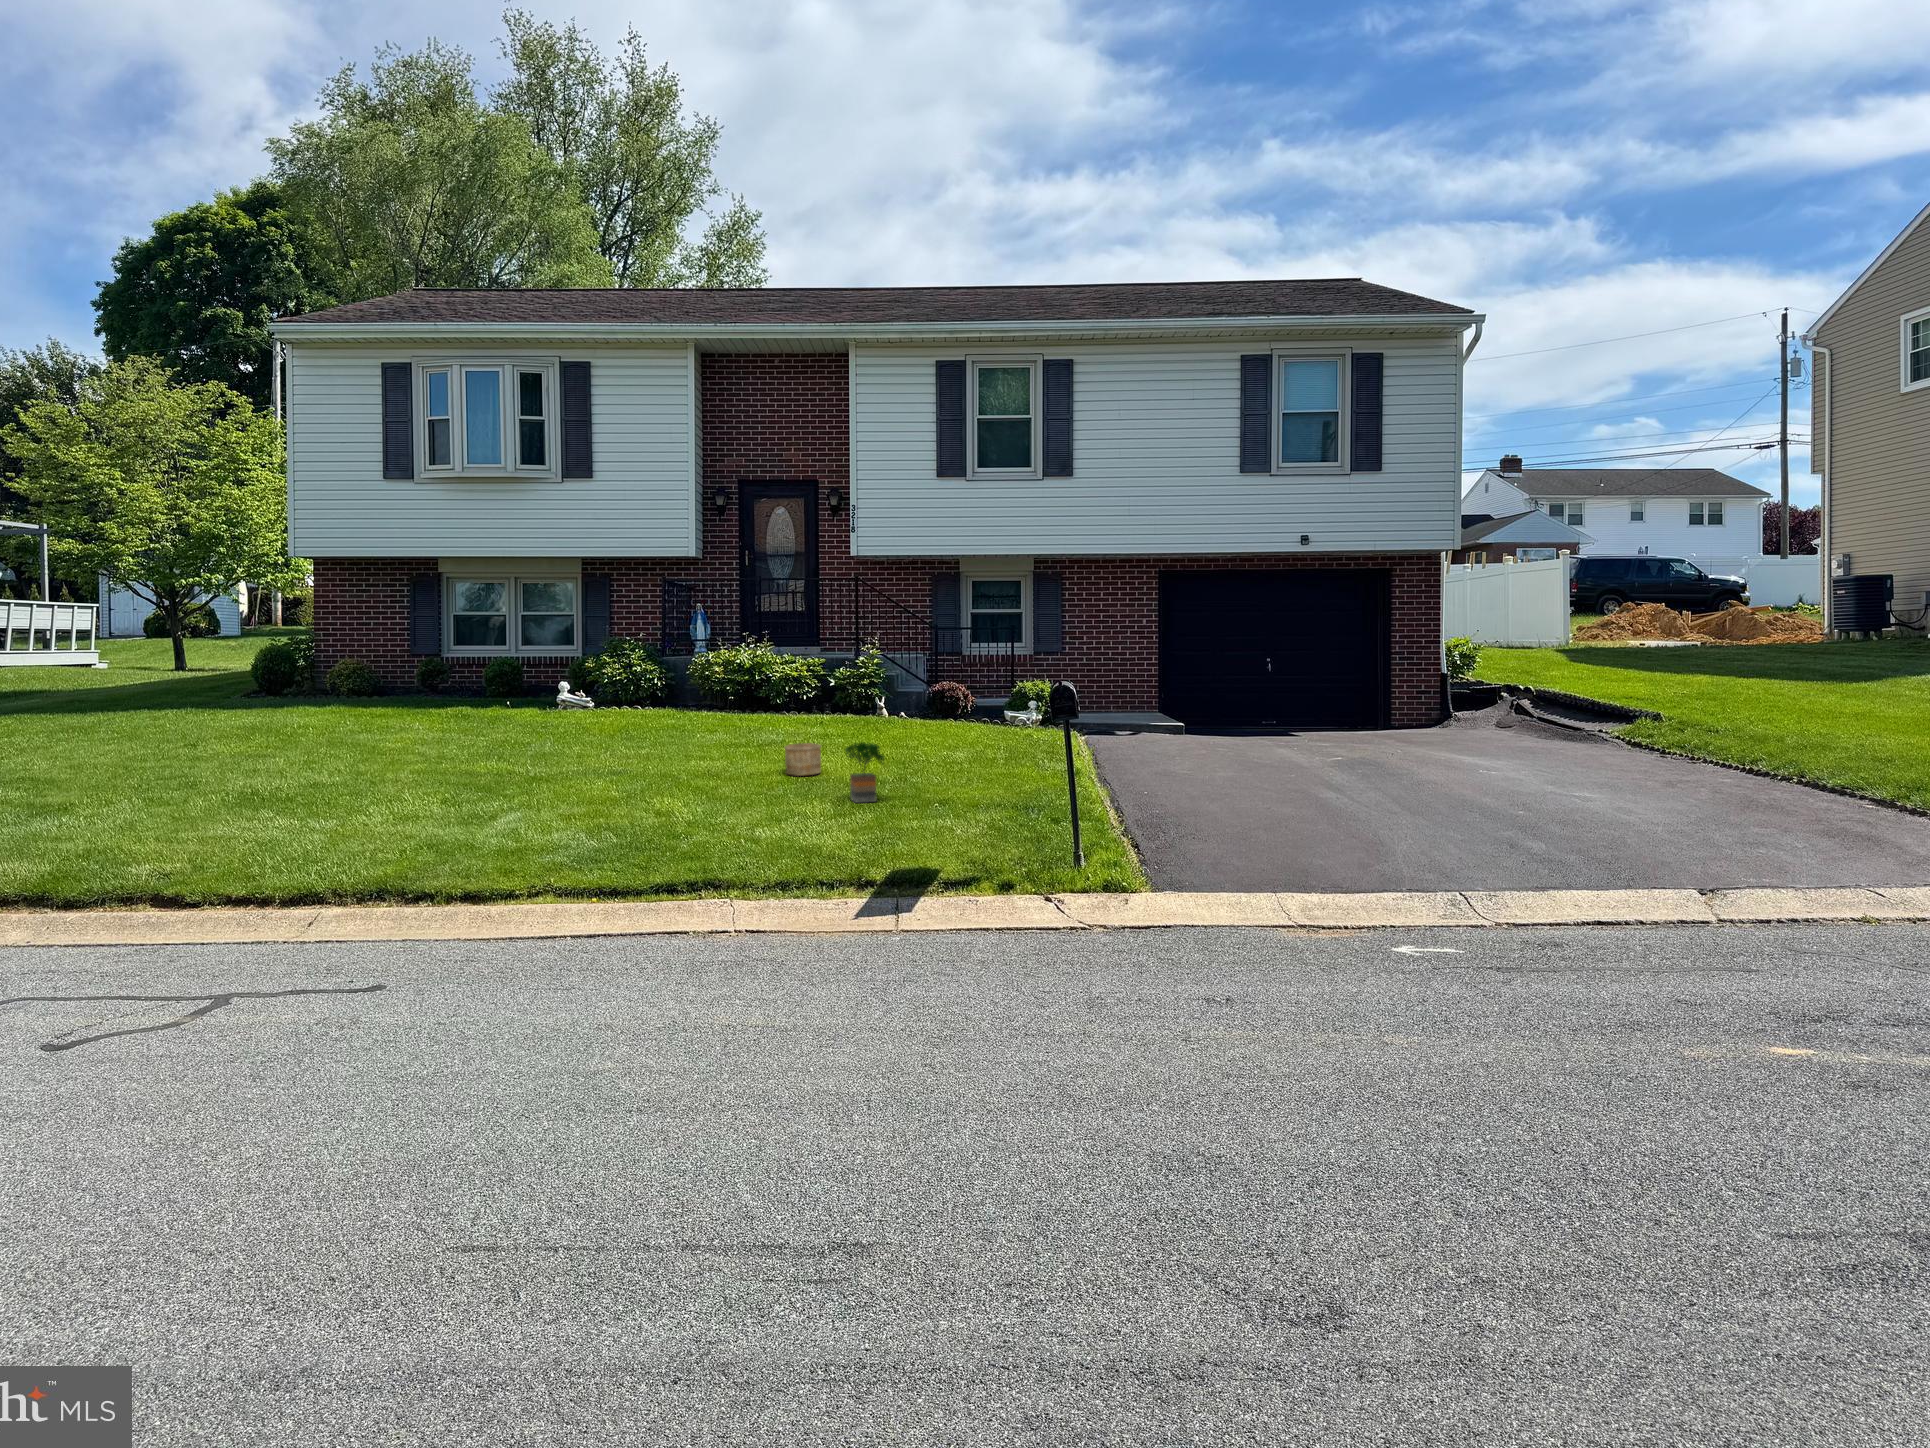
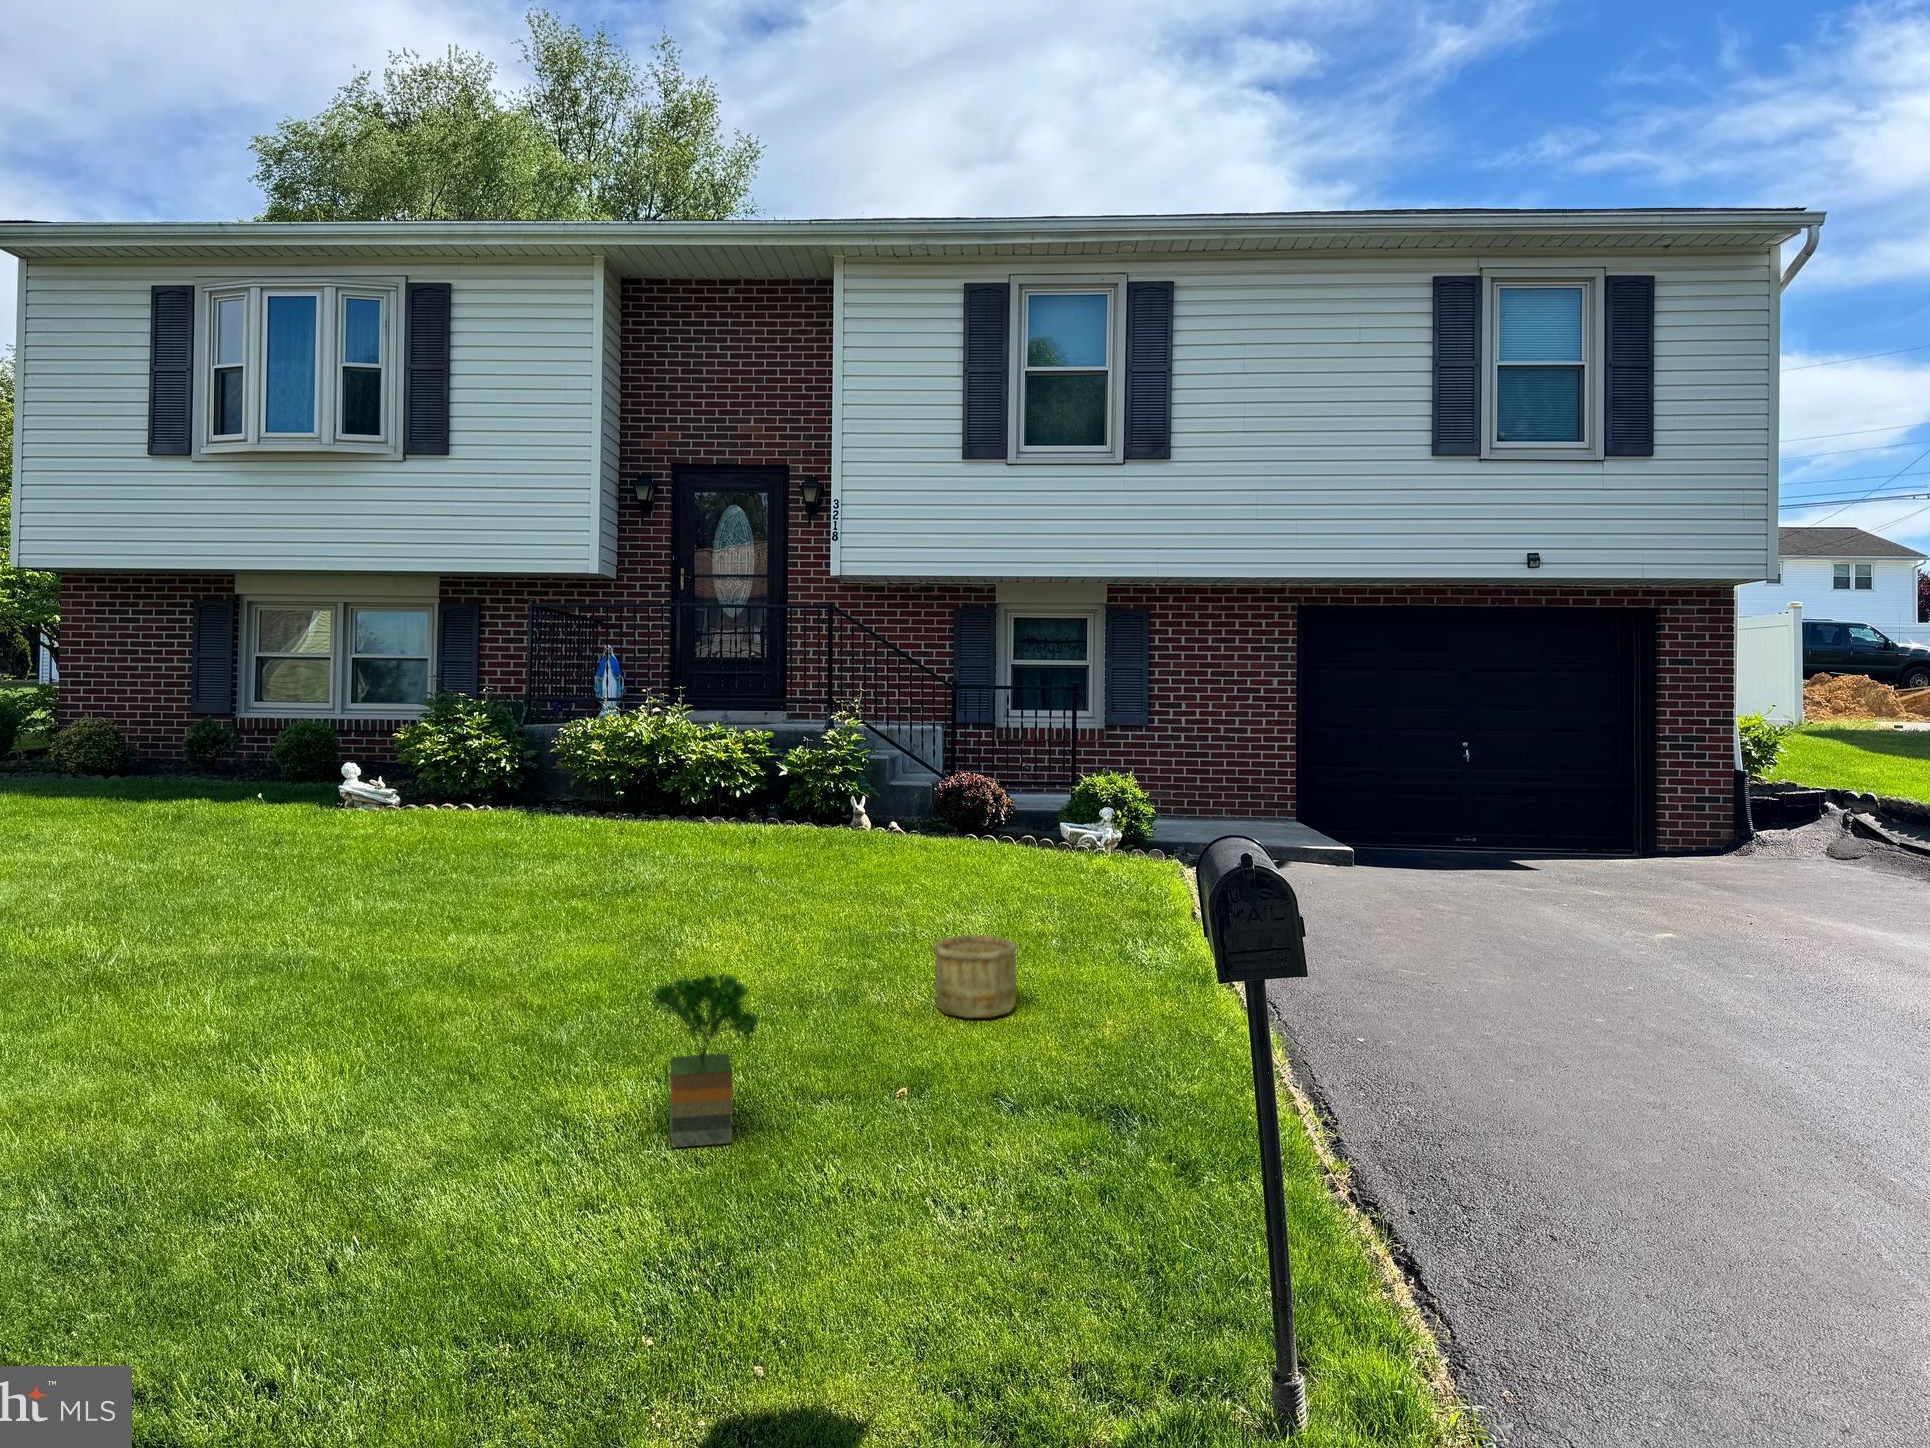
wooden bucket: present [784,743,821,776] -> present [933,935,1018,1018]

